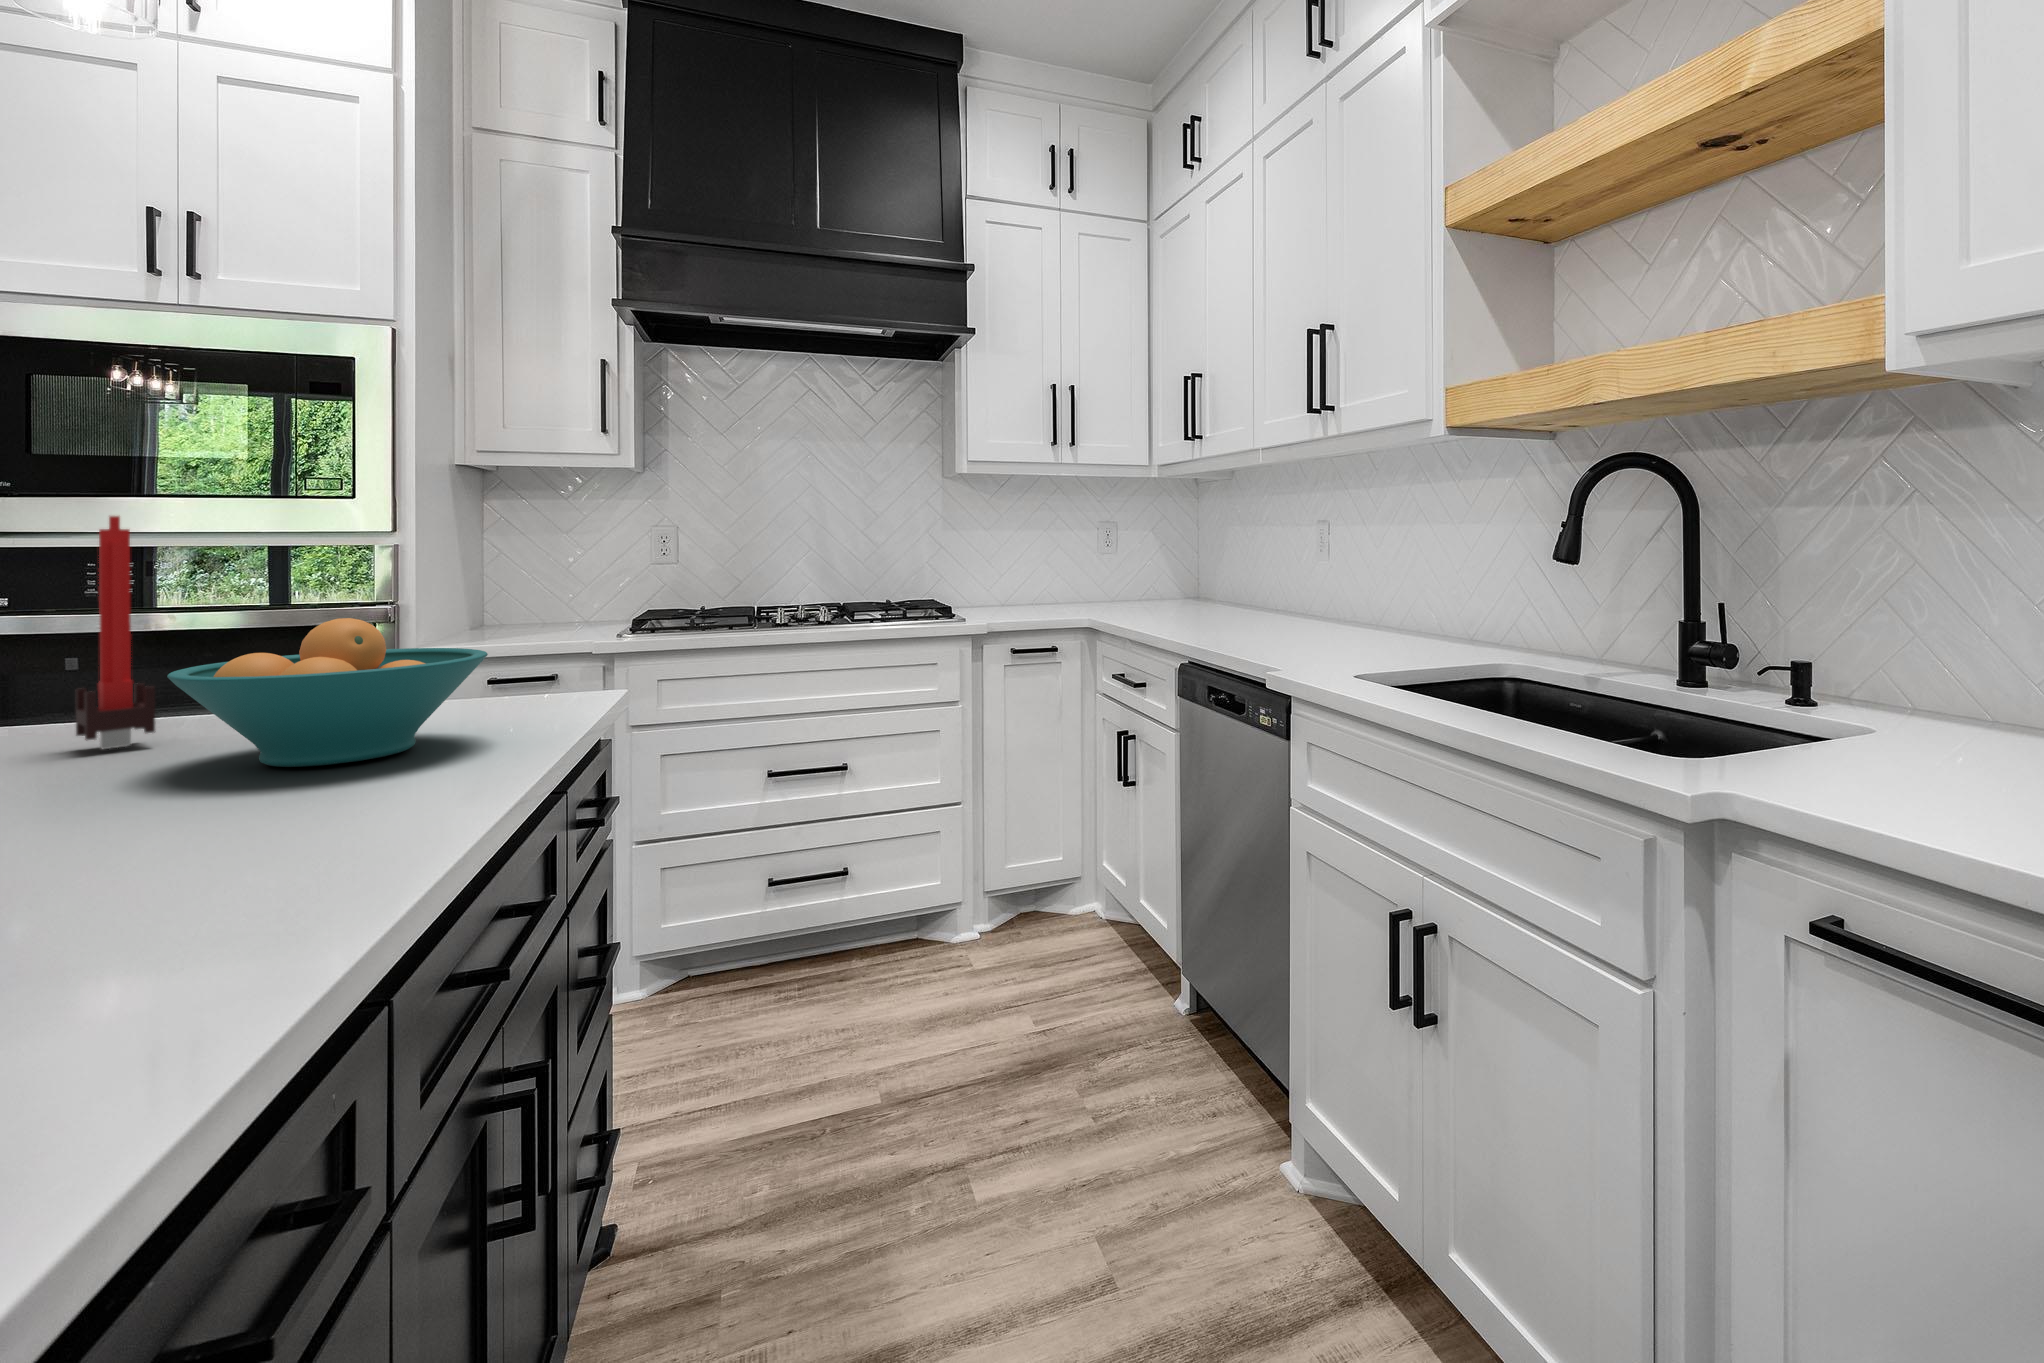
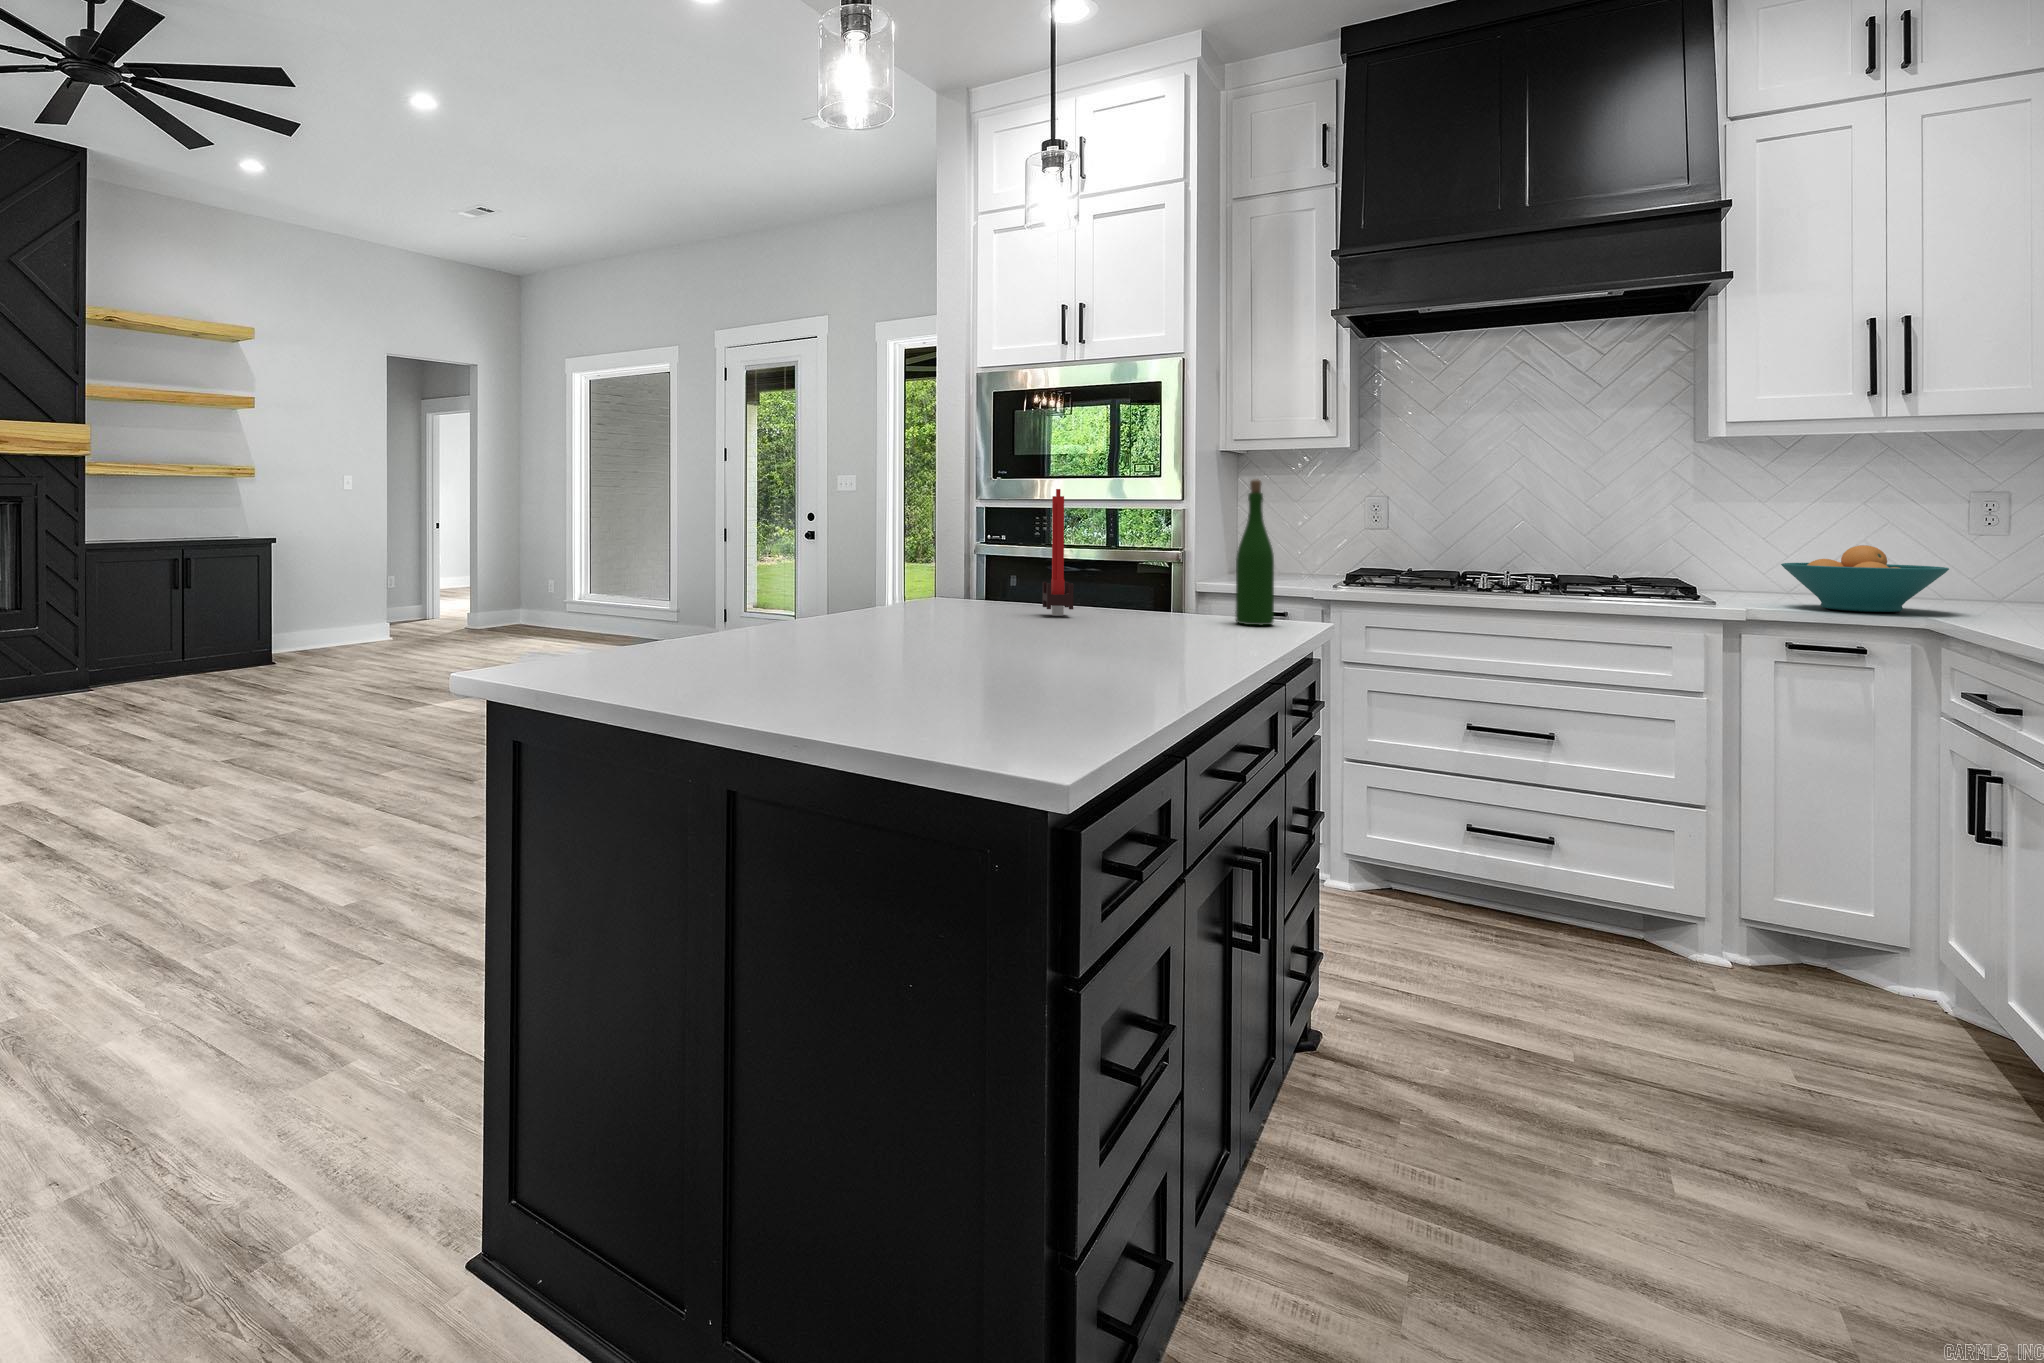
wine bottle: none [485,506,546,713] -> present [1236,480,1274,625]
fruit bowl: present [167,618,488,767] -> present [1781,545,1949,612]

